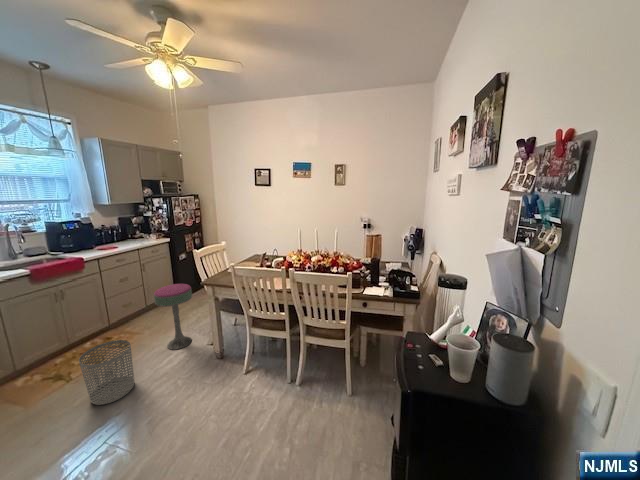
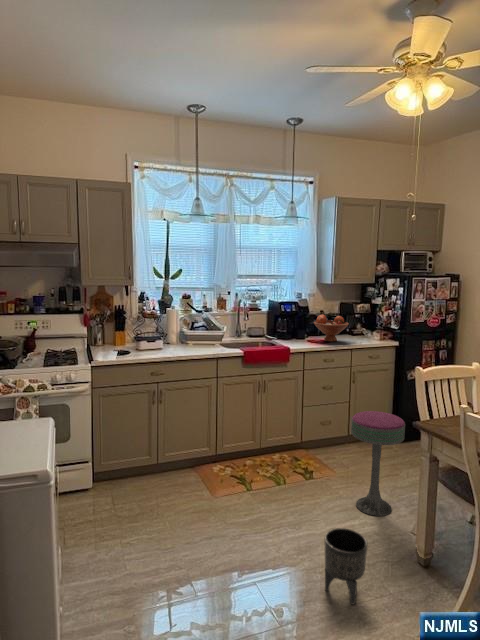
fruit bowl: none [99,228,131,247] -> present [314,315,349,342]
waste bin: present [79,340,134,405] -> none [257,460,309,539]
planter: none [158,363,191,411] -> present [325,528,367,604]

